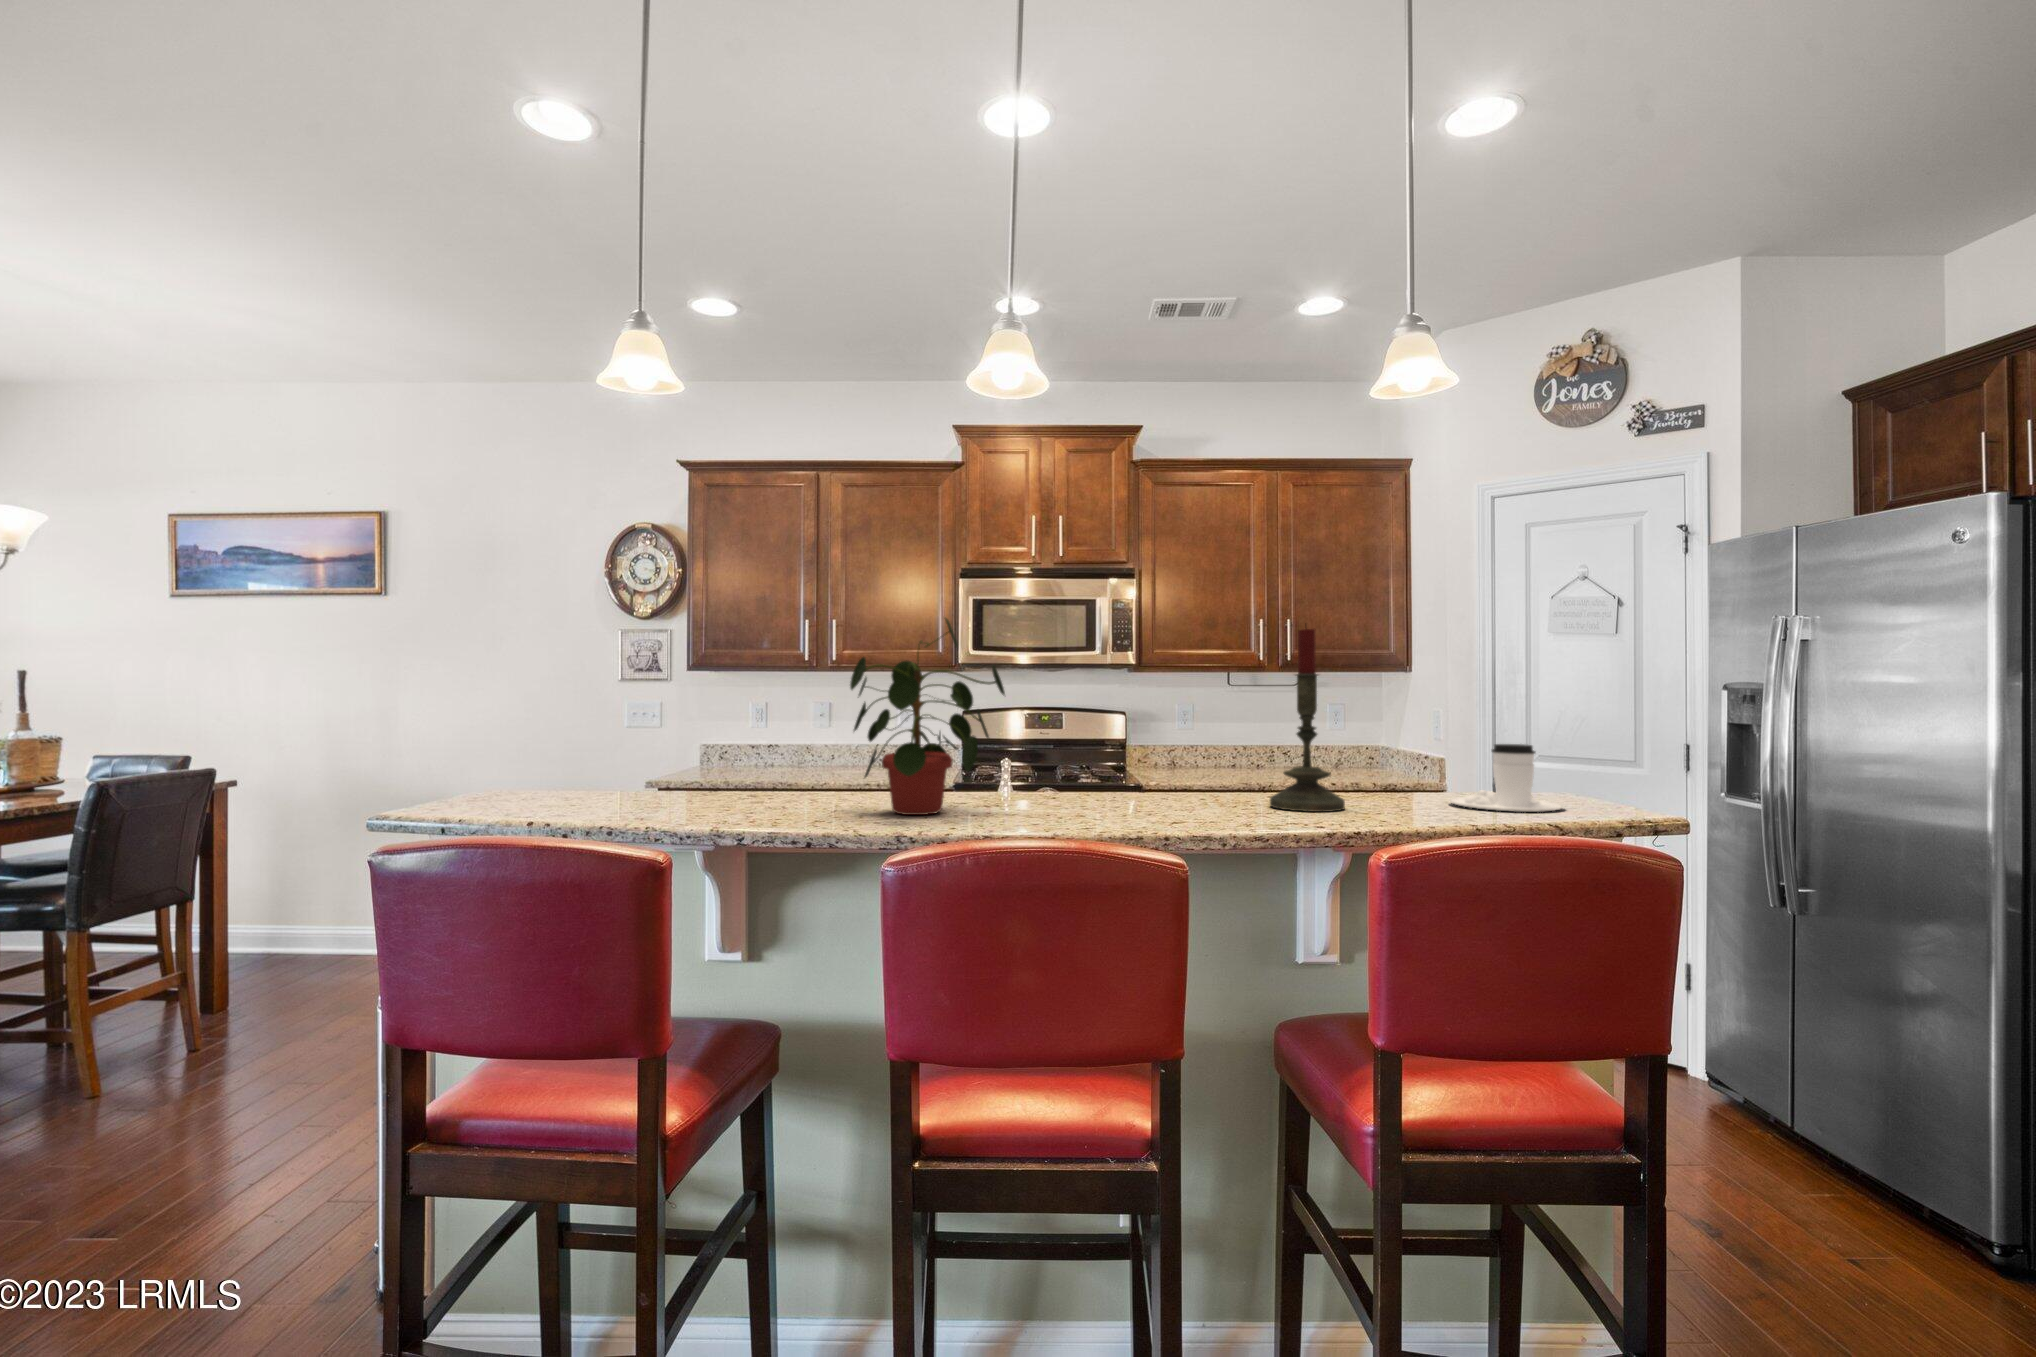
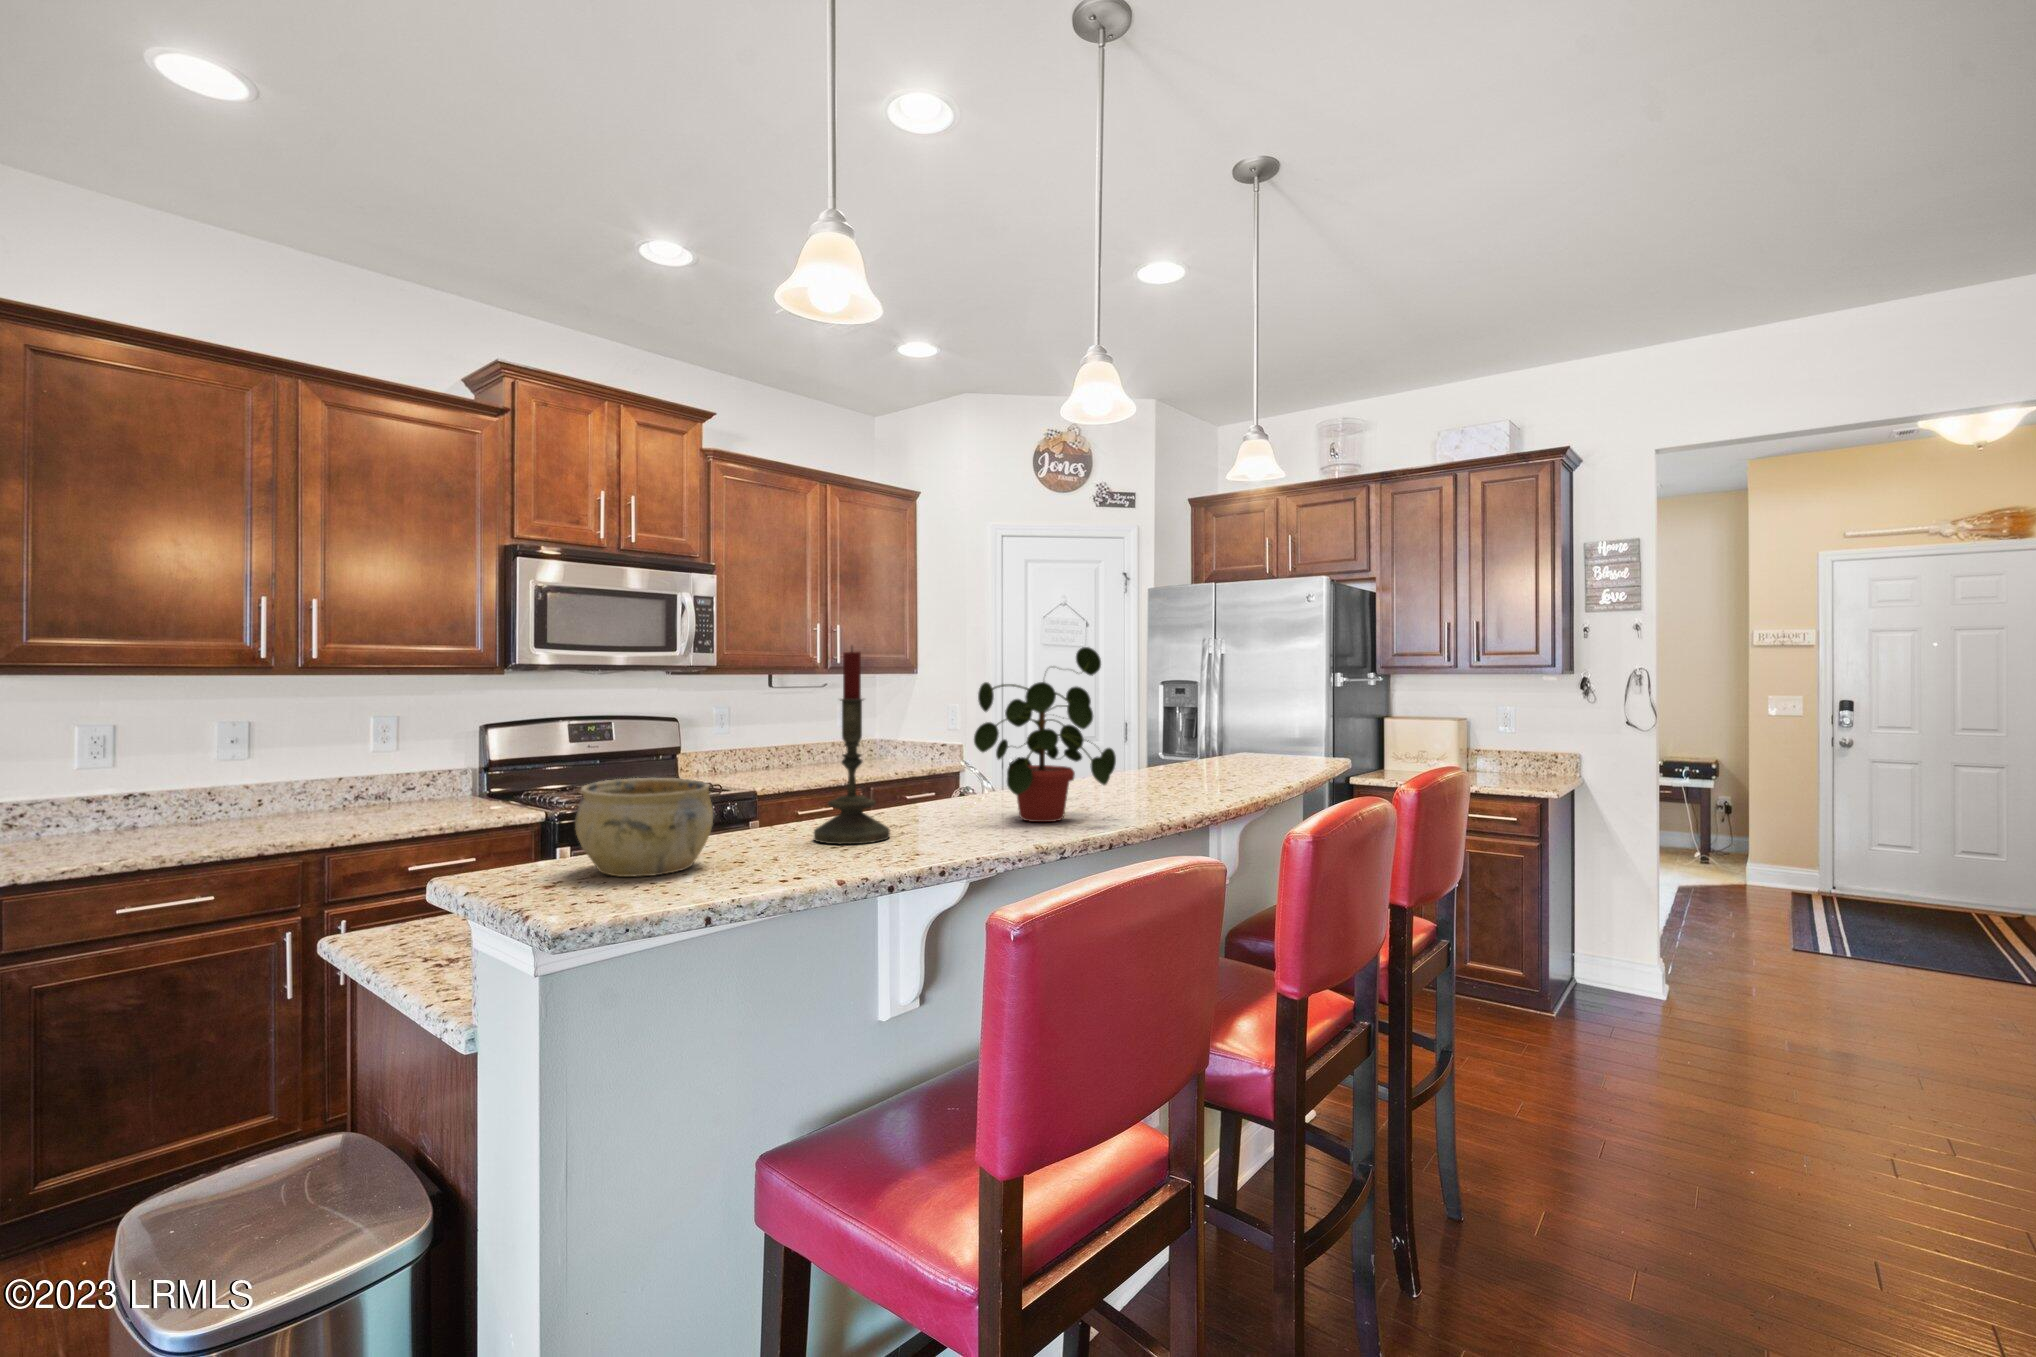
candle: present [1270,625,1345,812] -> present [814,649,890,844]
ceramic bowl: none [486,734,598,806] -> present [575,778,713,877]
coffee cup: present [1449,744,1564,812] -> none [1216,733,1285,776]

